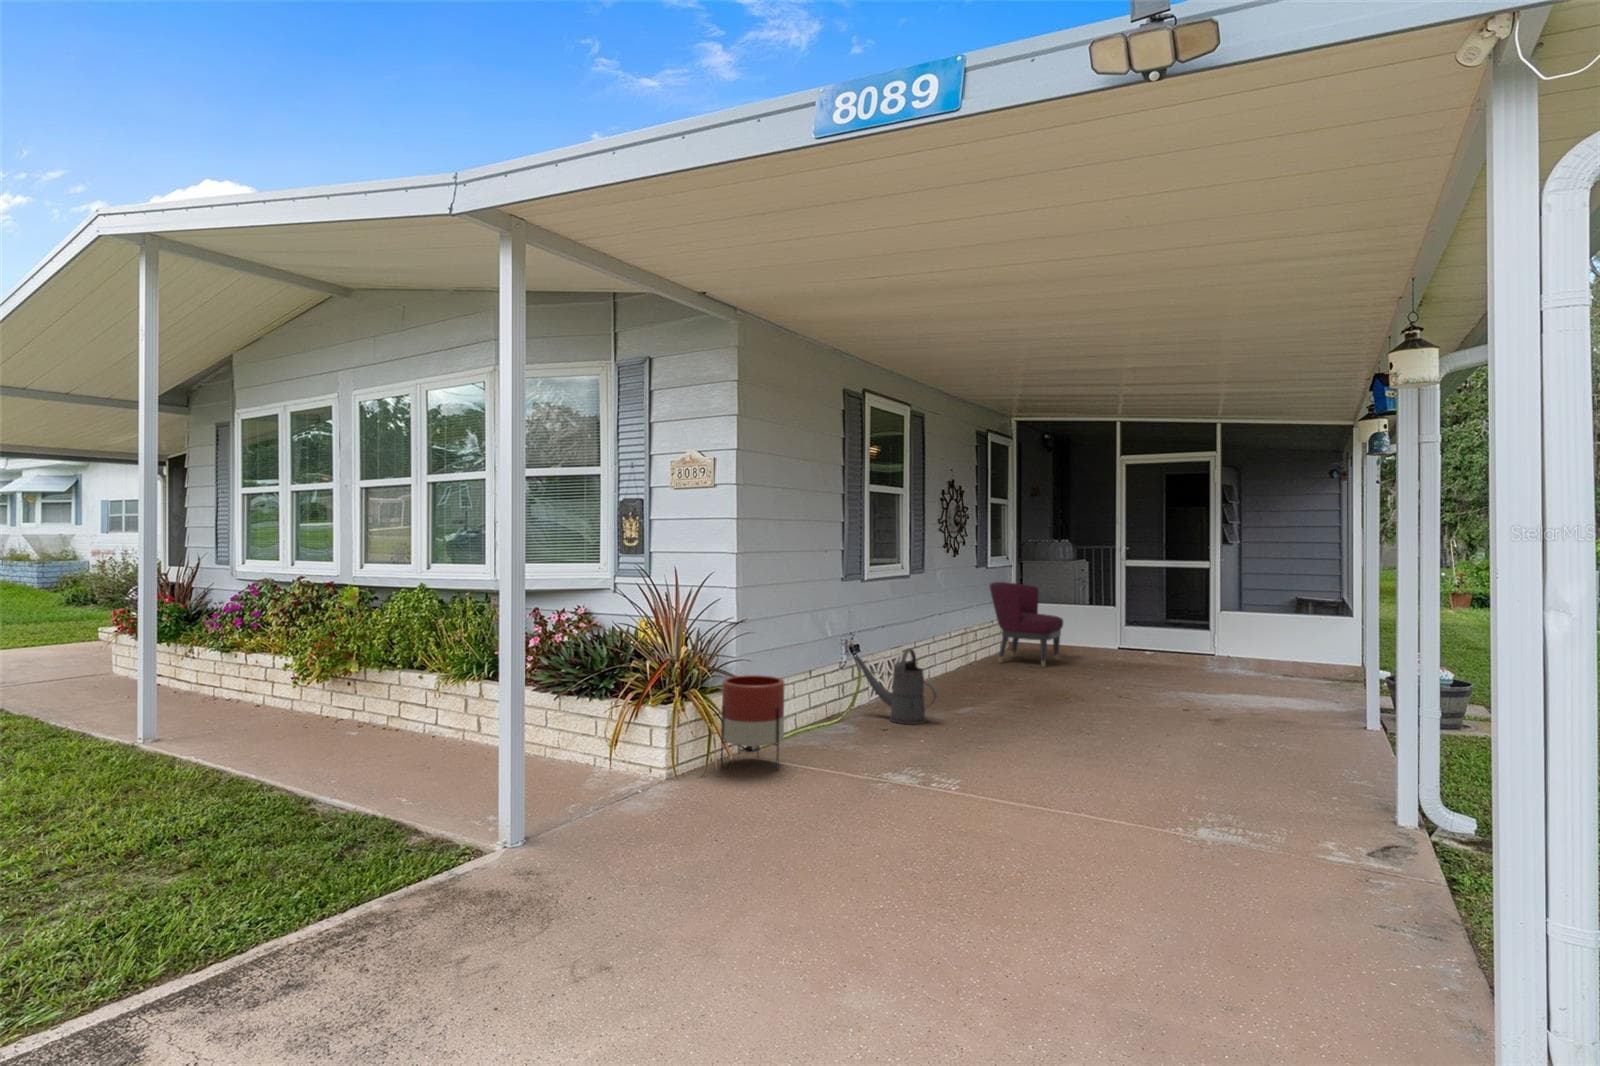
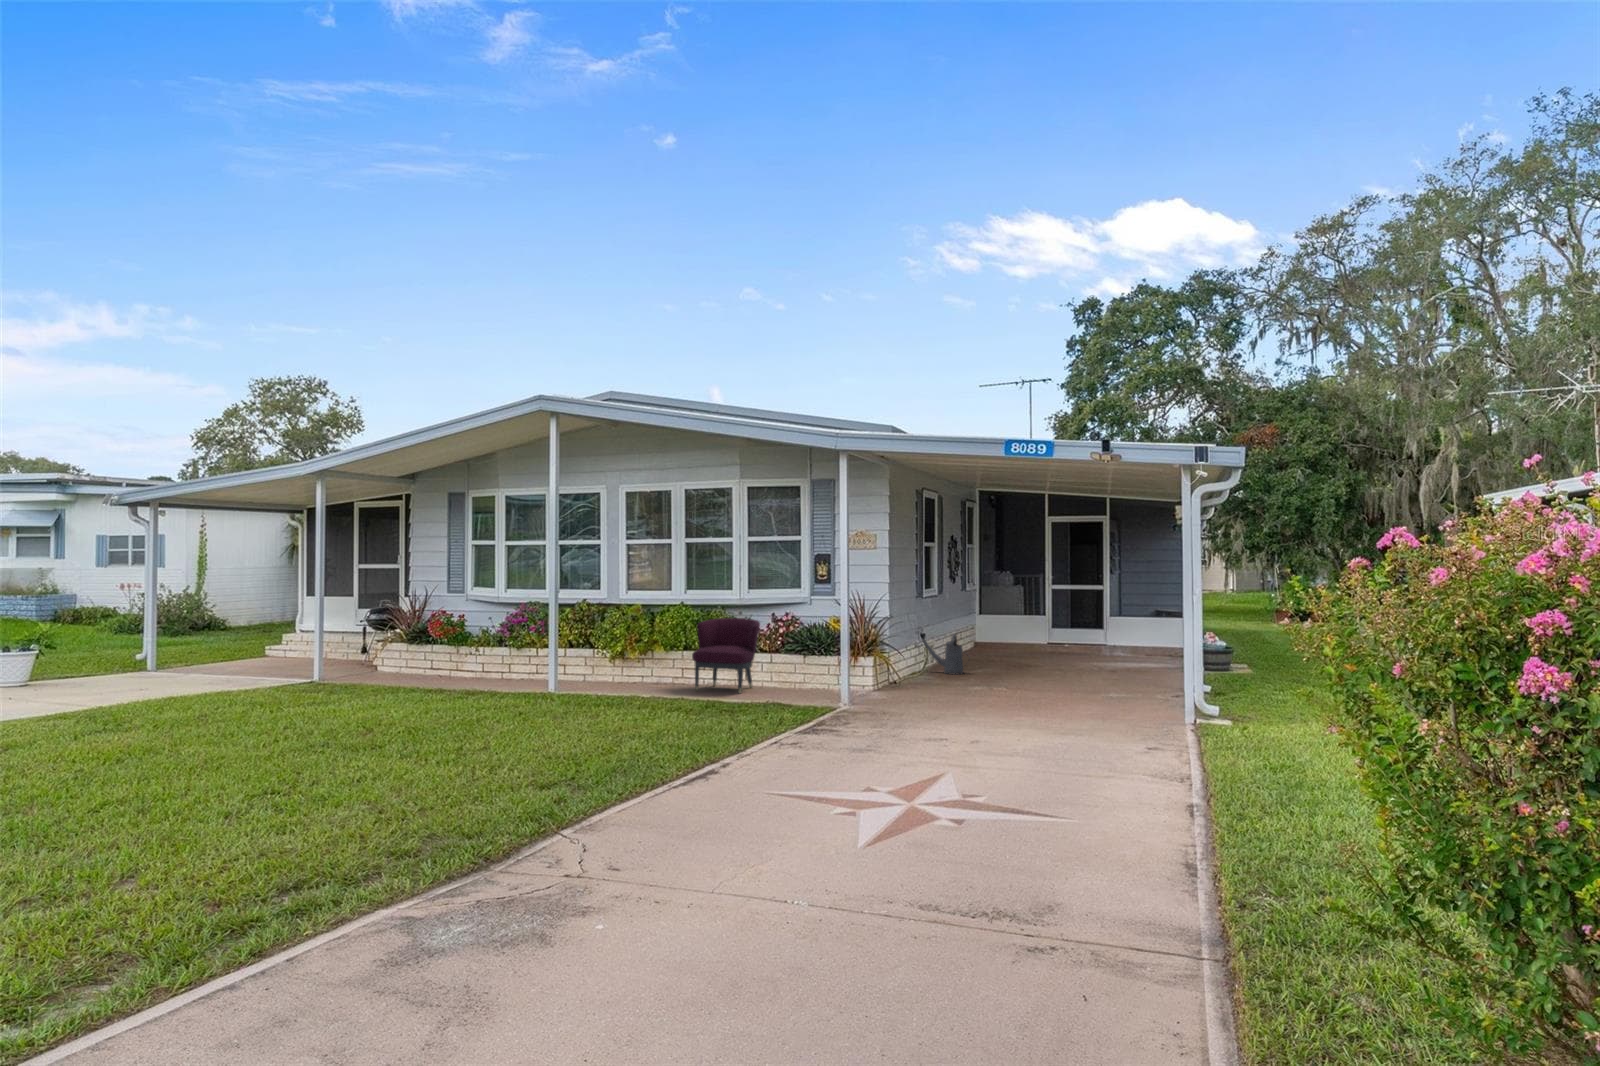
chair: present [990,582,1063,667] -> present [692,618,760,693]
planter: present [721,675,784,770] -> none [884,644,915,689]

